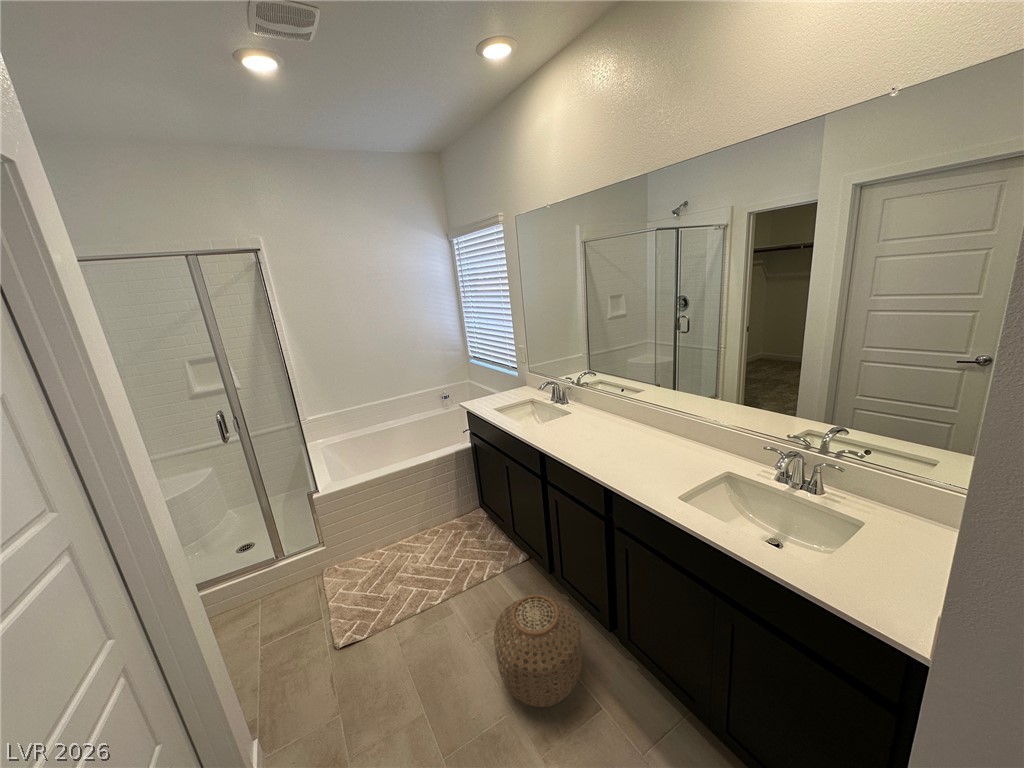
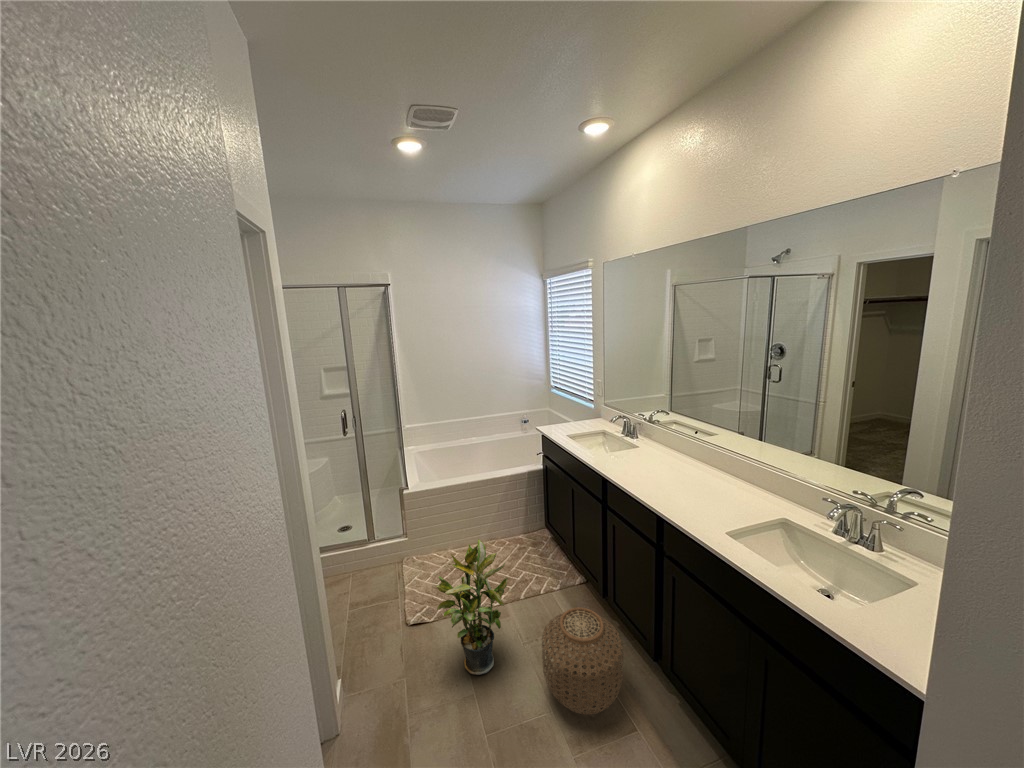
potted plant: none [364,543,448,691] -> present [436,539,508,675]

